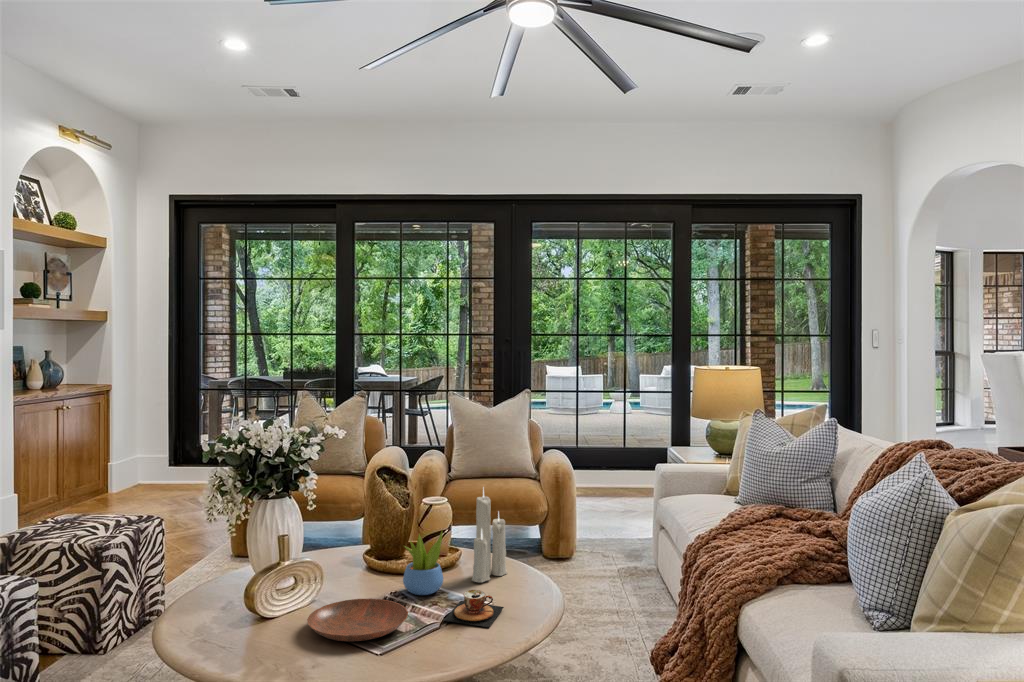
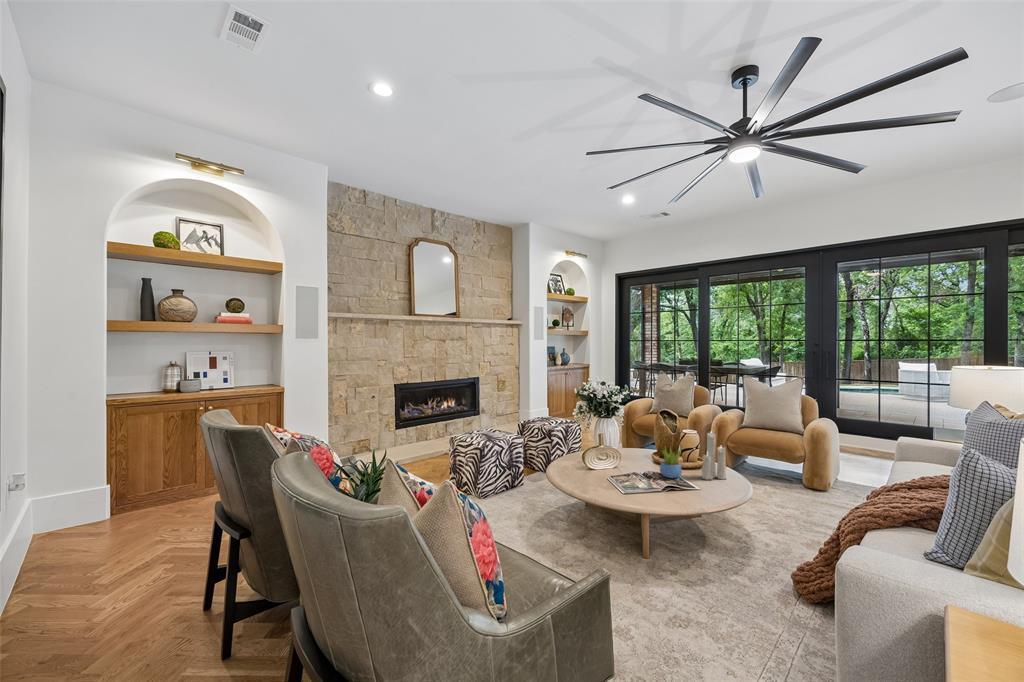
teacup: present [444,590,504,627] -> none [668,479,706,499]
bowl: present [307,599,408,641] -> none [602,470,650,488]

